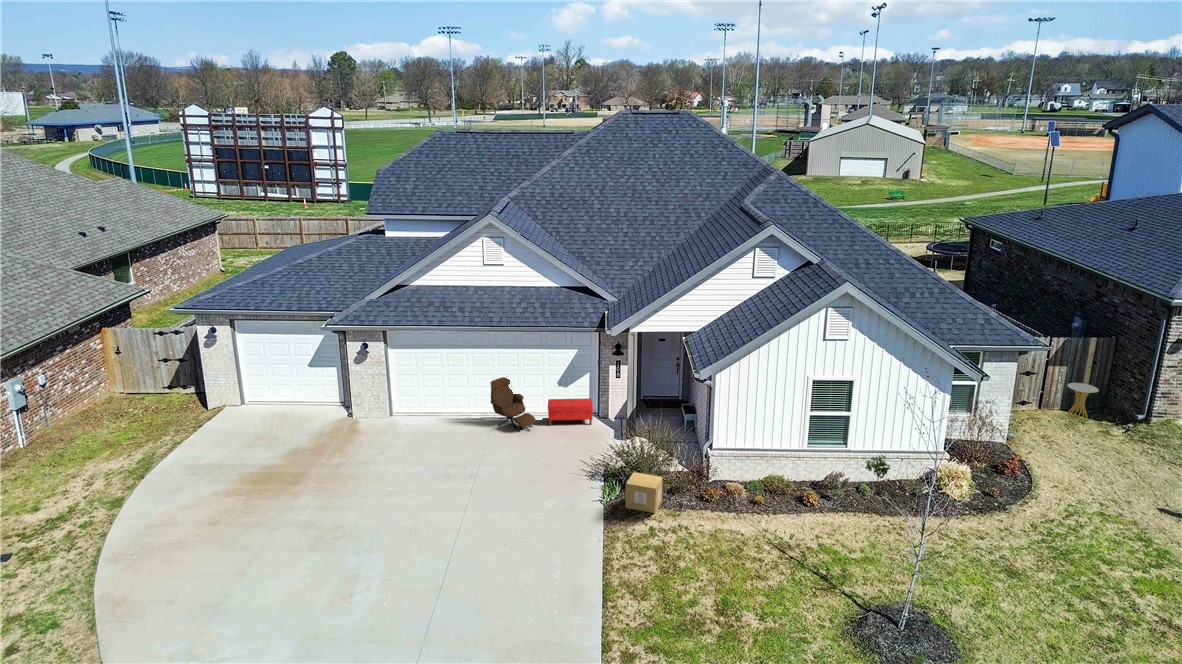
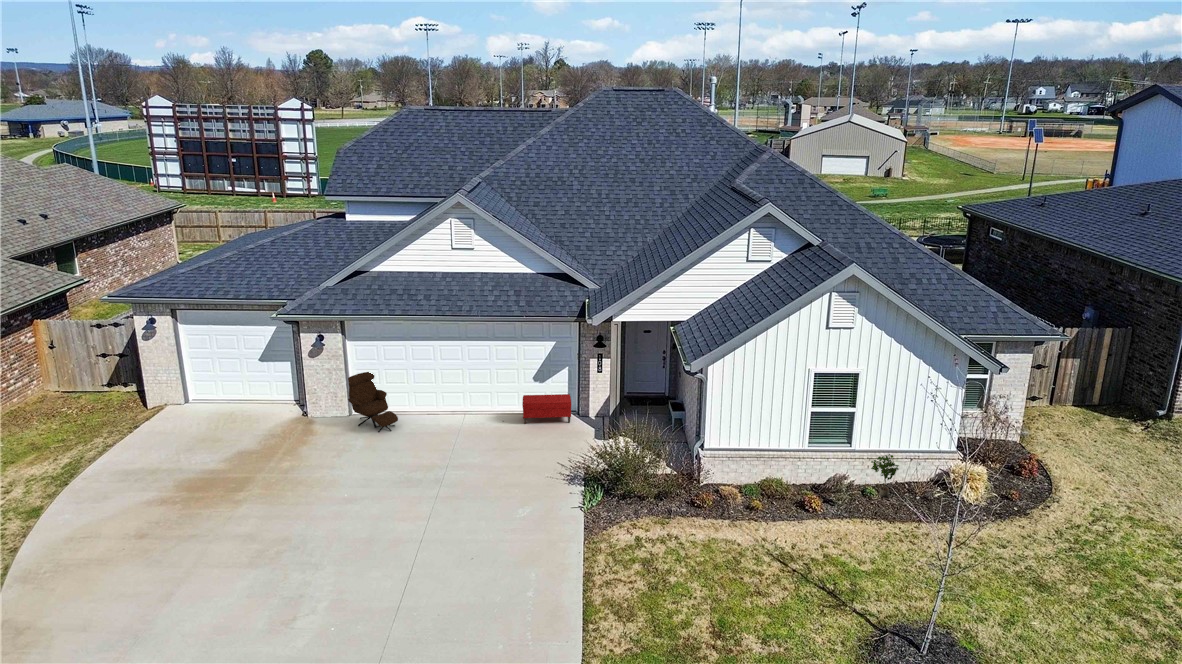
lounge chair: present [490,377,536,432] -> present [348,372,398,432]
side table: present [1067,383,1099,418] -> none [1076,376,1111,414]
cardboard box: present [625,472,663,513] -> none [608,475,649,521]

